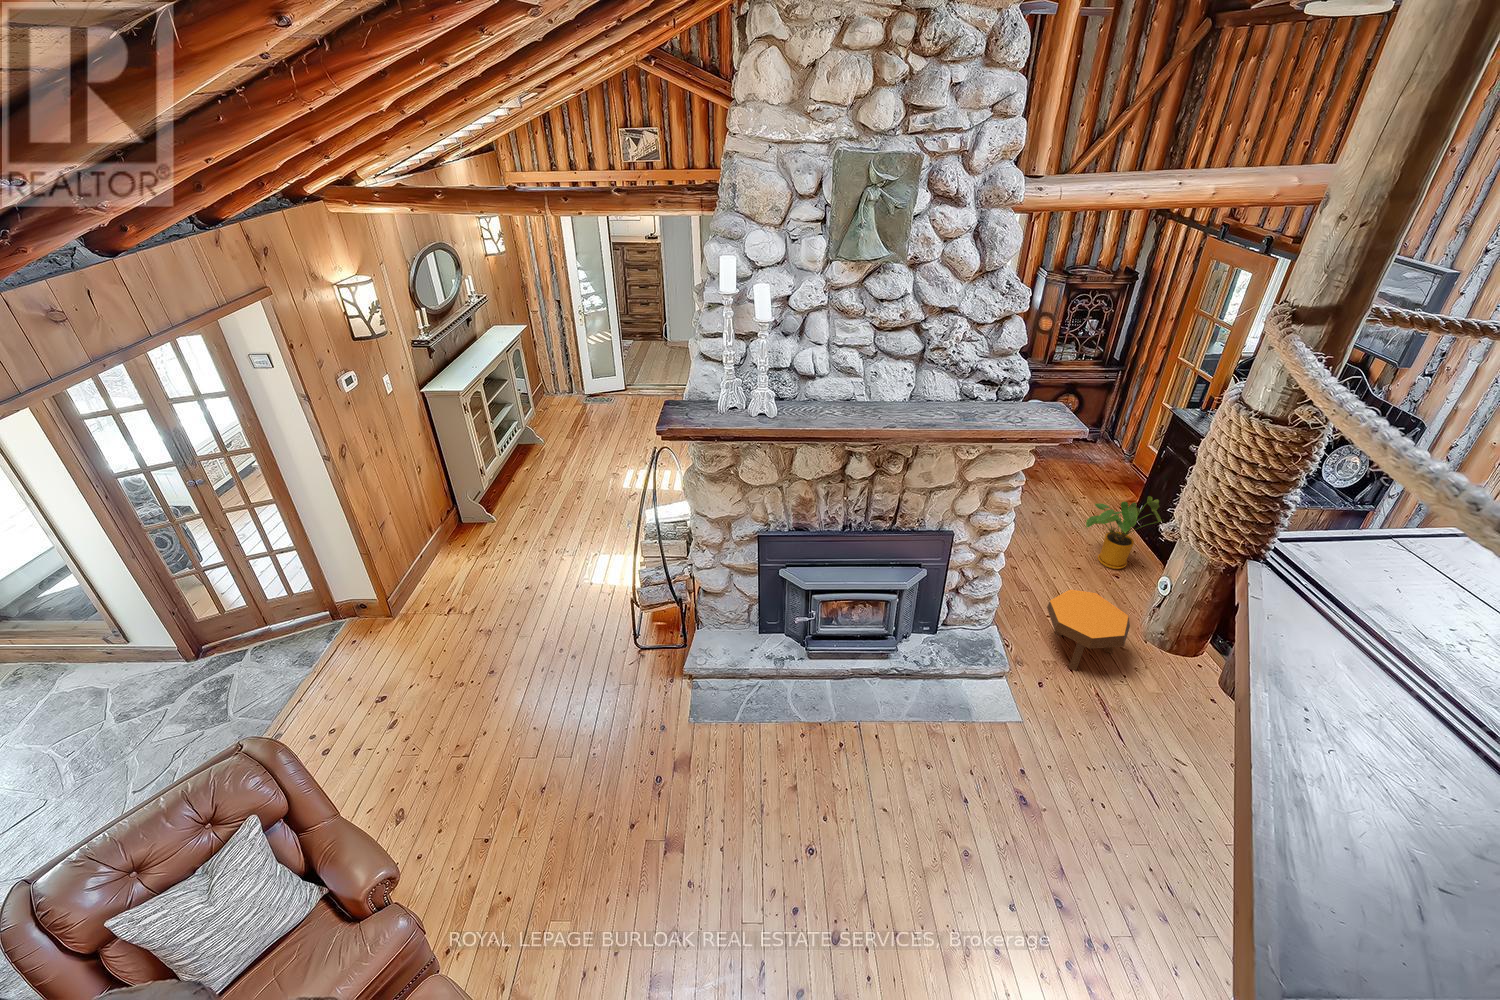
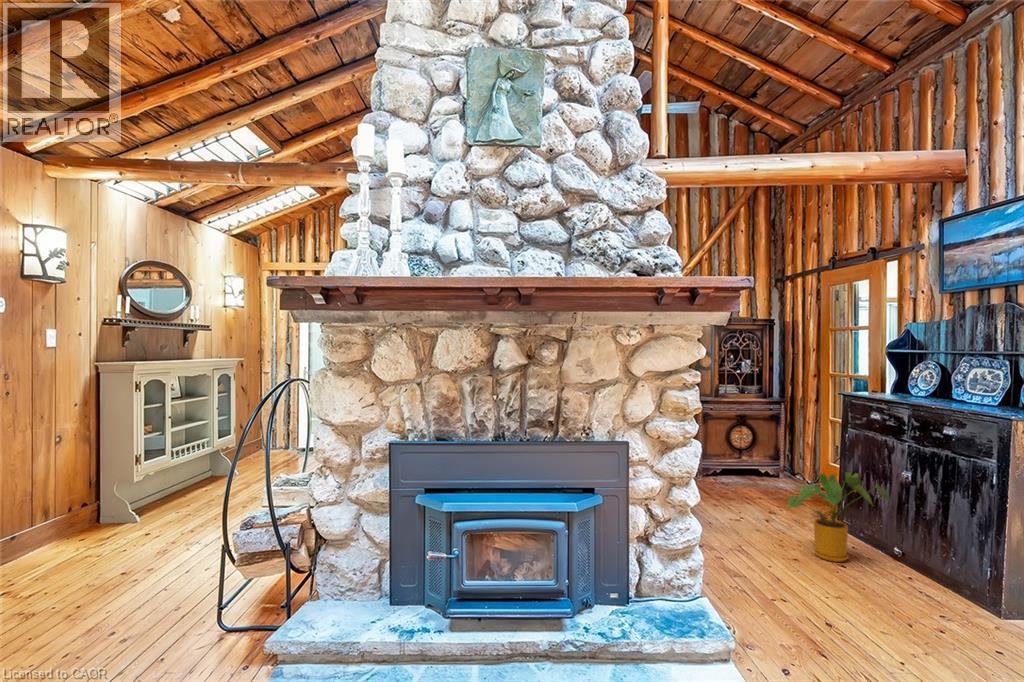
footstool: present [1047,590,1130,671] -> none [767,556,883,662]

